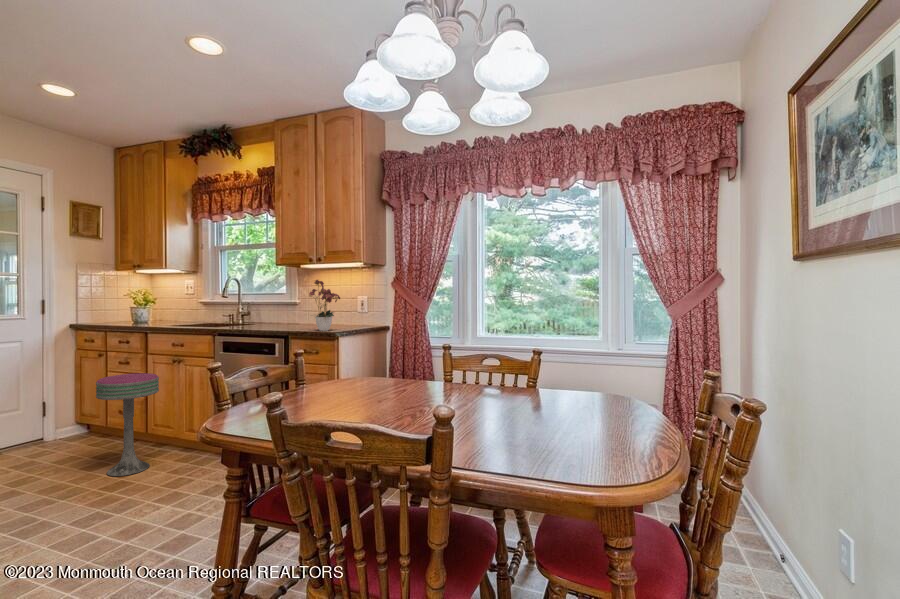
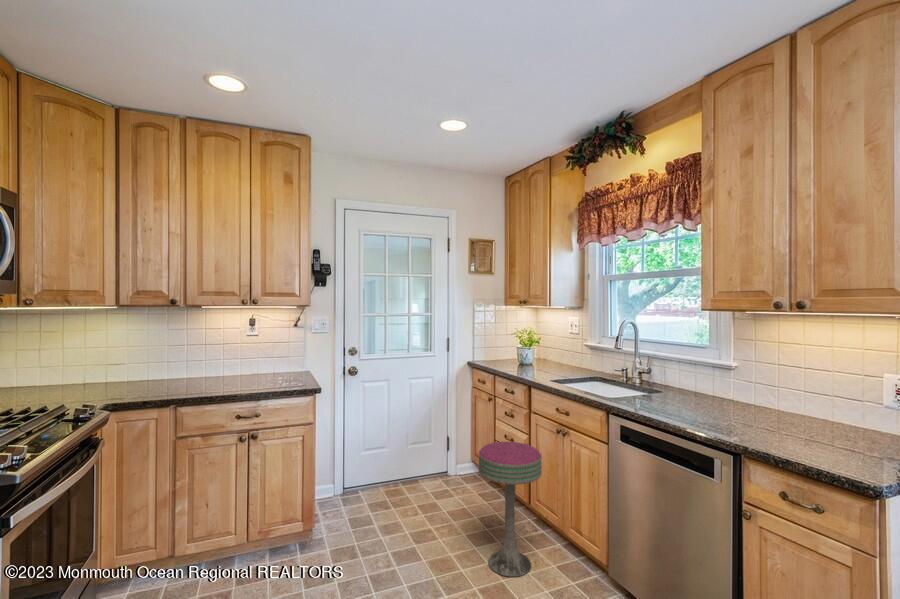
flower arrangement: present [309,280,340,331] -> none [776,343,871,452]

